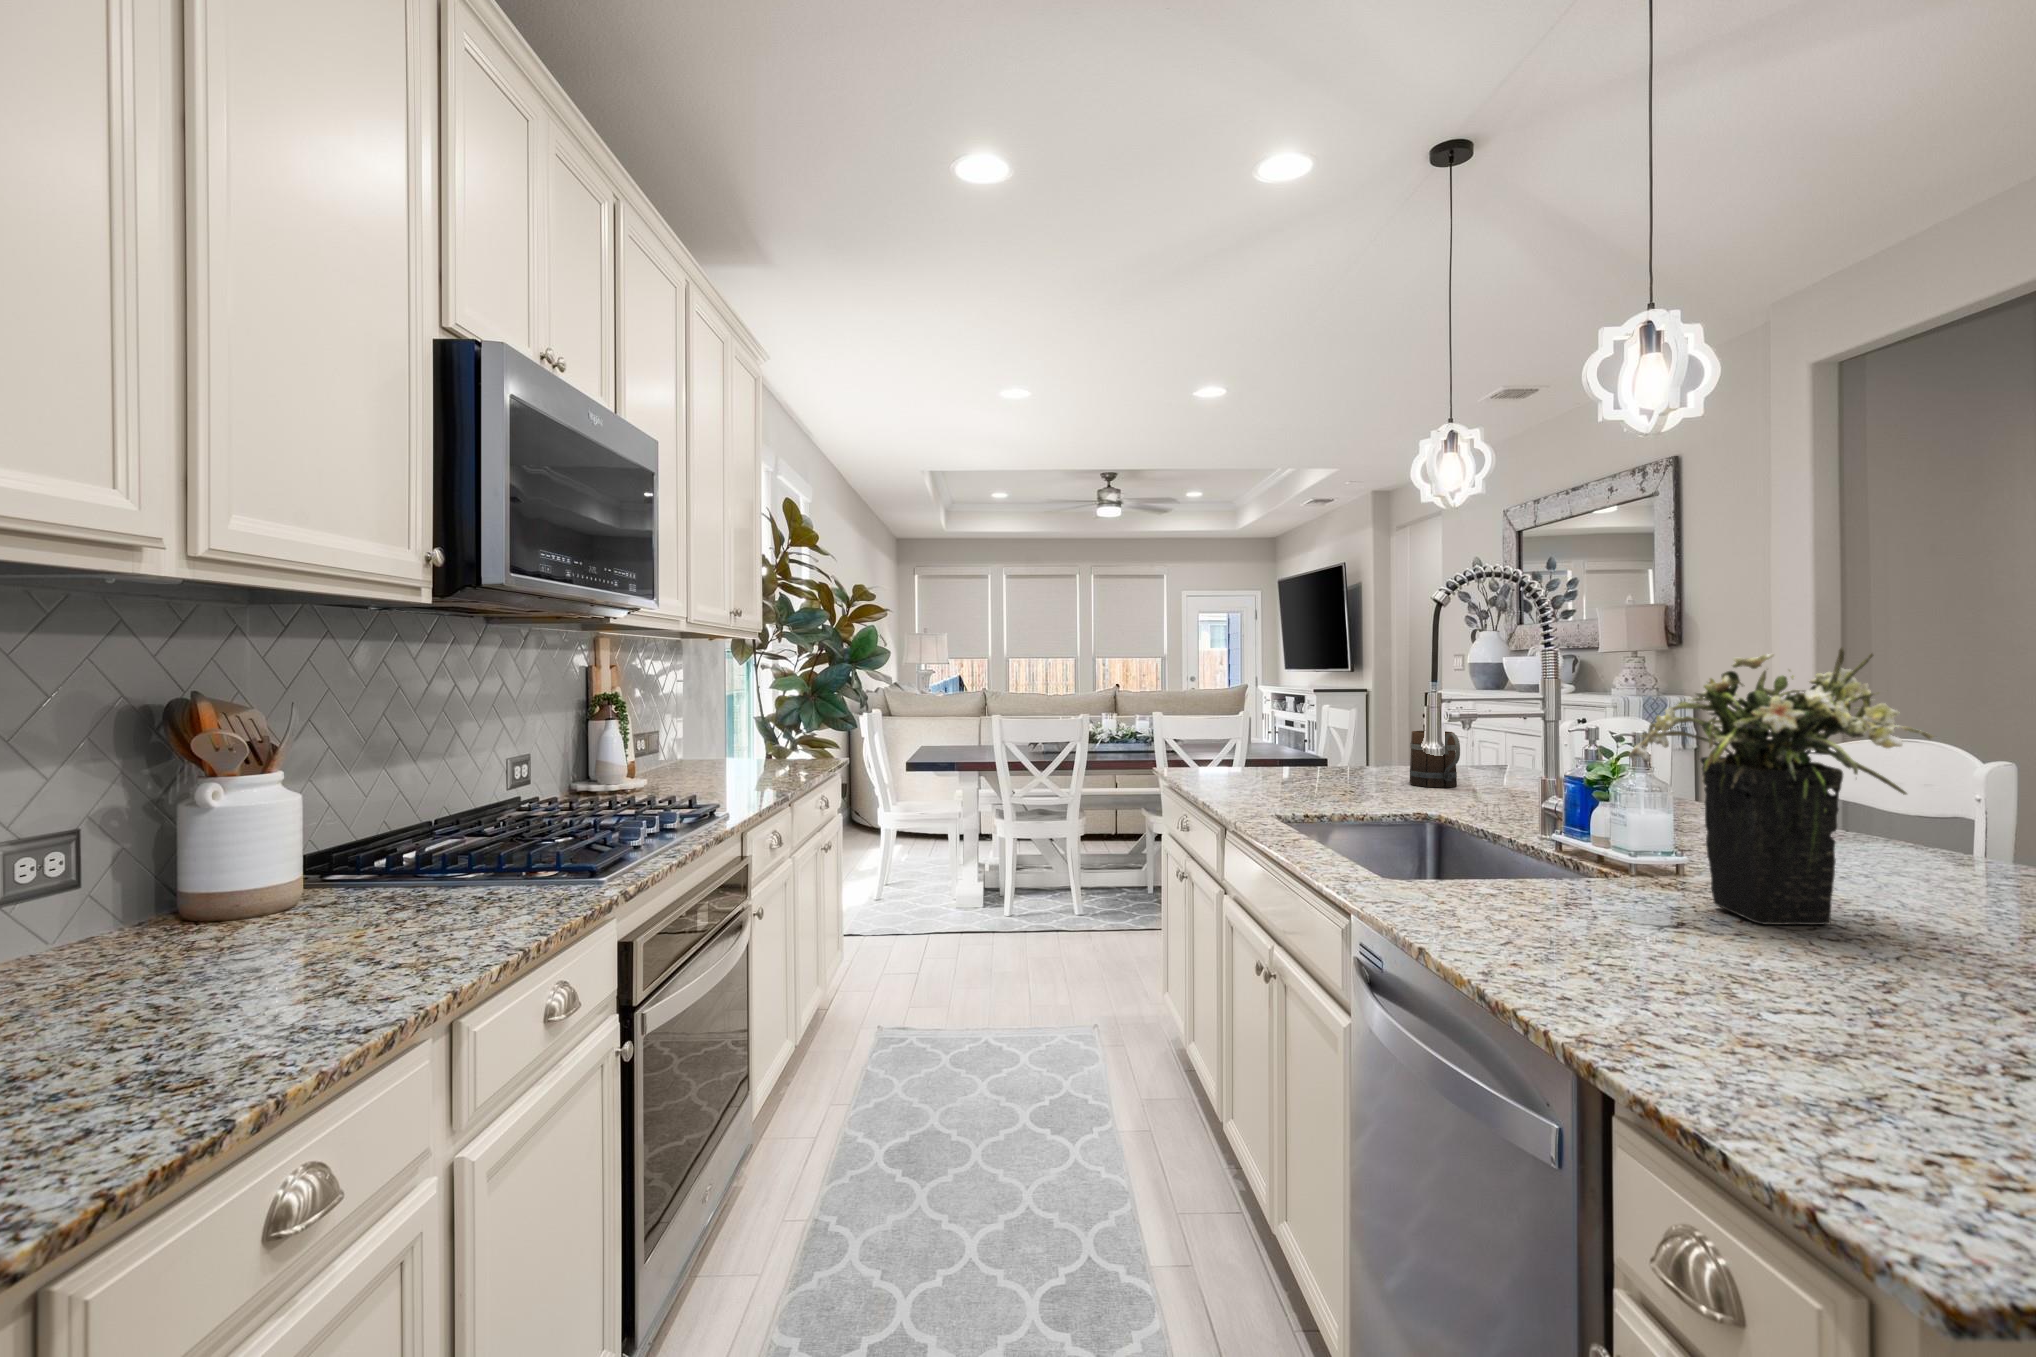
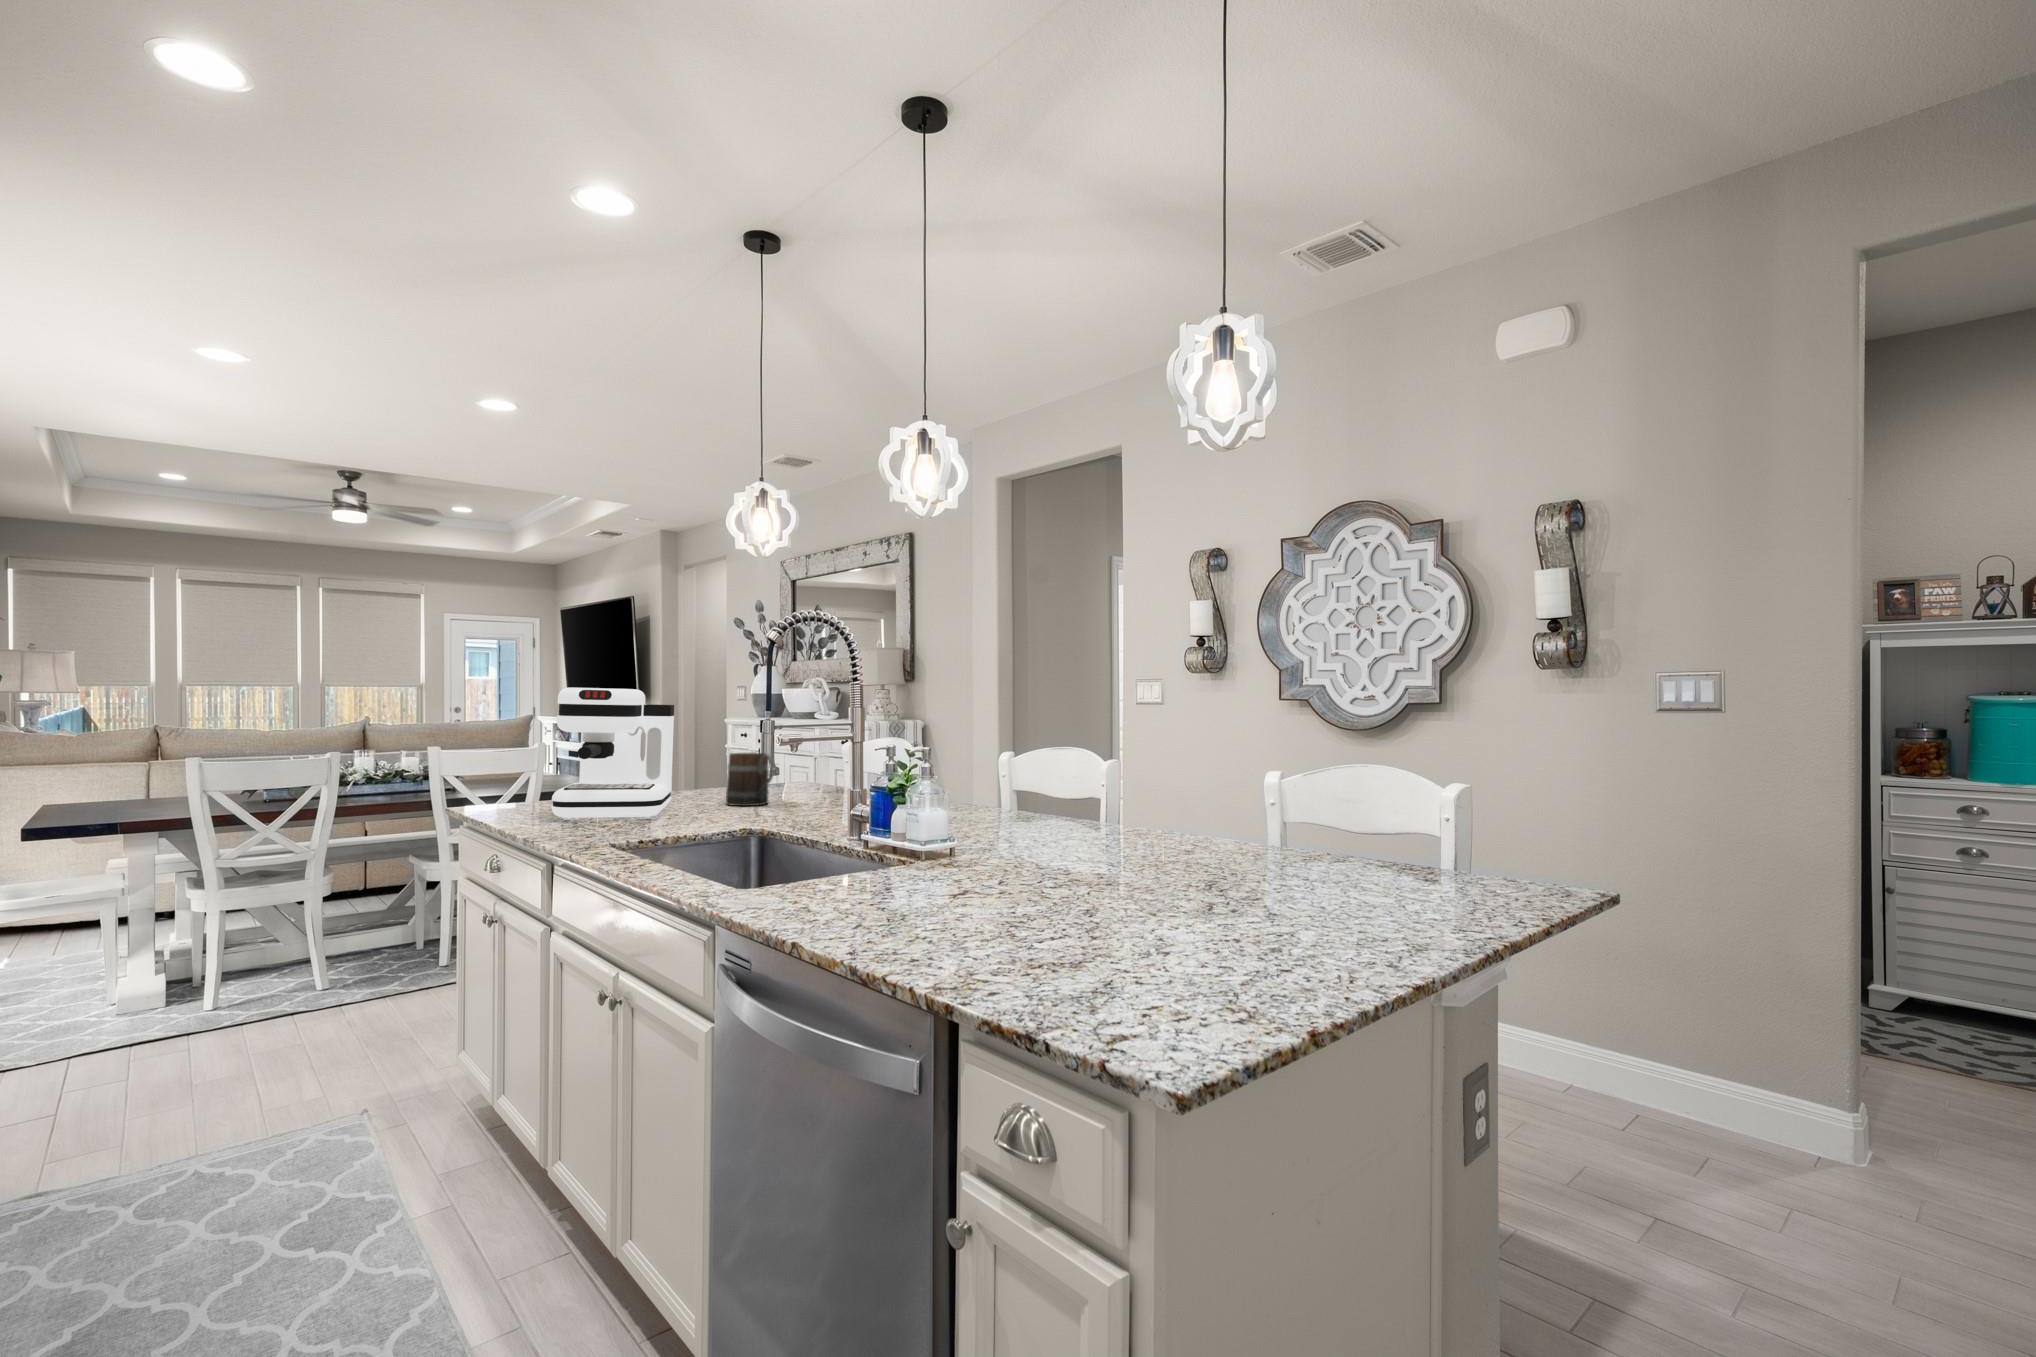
flower arrangement: present [1629,648,1934,925] -> none [935,681,1105,884]
coffee maker: none [1241,668,1351,794] -> present [552,688,674,820]

